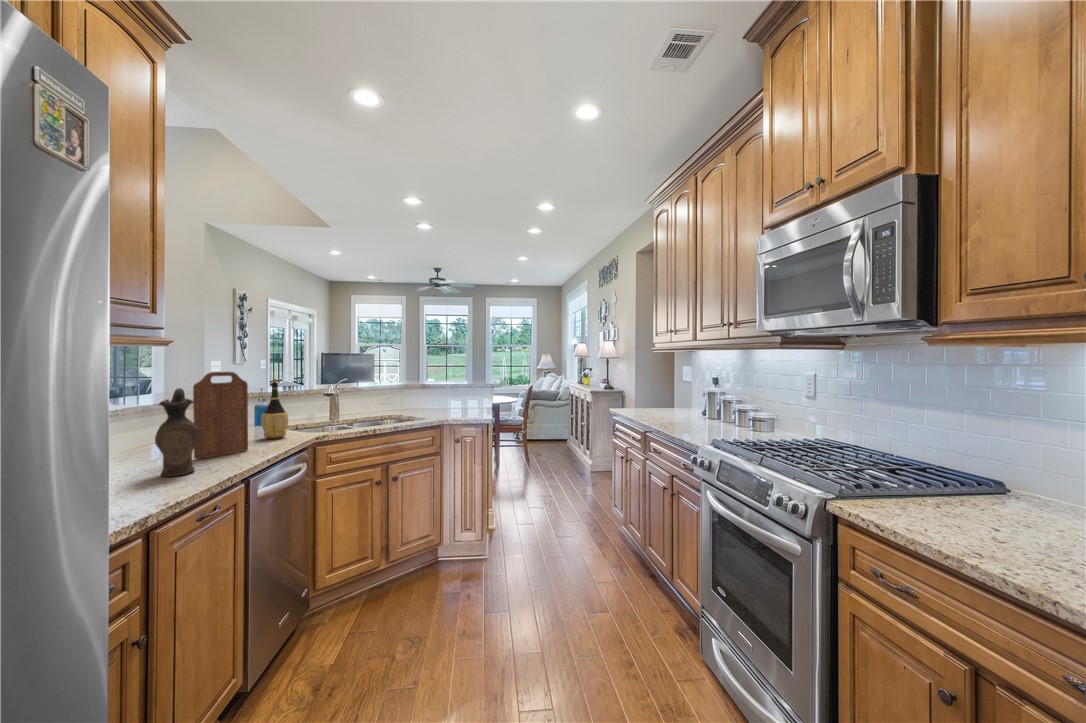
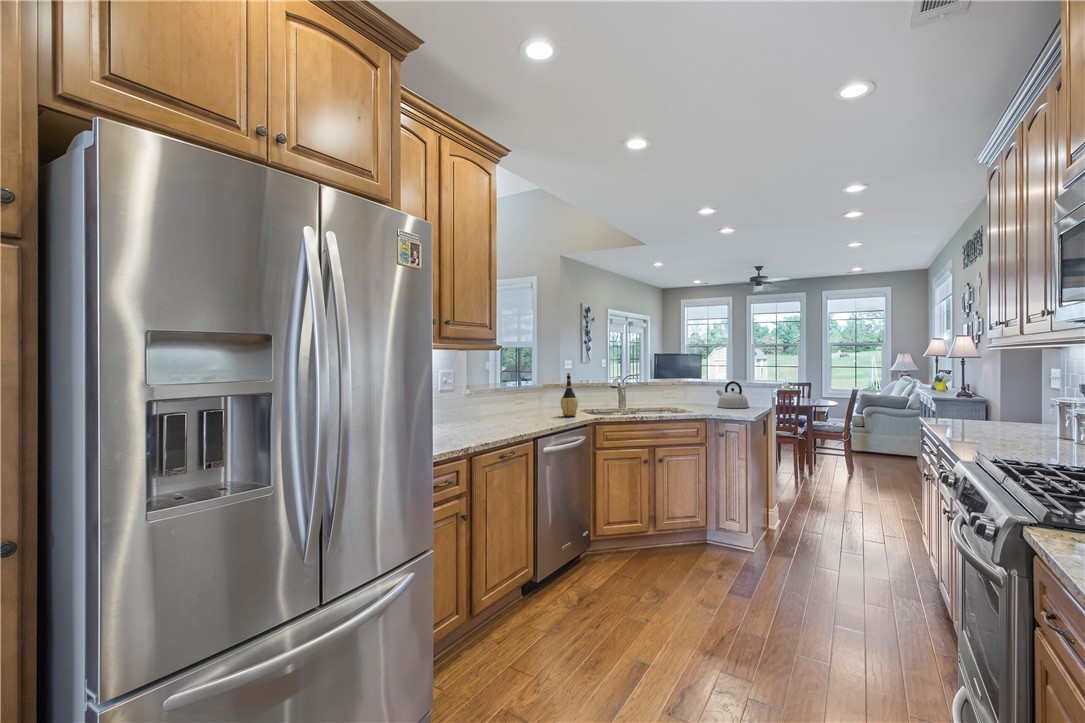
cutting board: present [193,372,248,459] -> none [514,367,546,424]
kettle: none [437,385,470,413] -> present [716,381,749,408]
ceramic pitcher: present [155,388,200,476] -> none [488,377,509,431]

